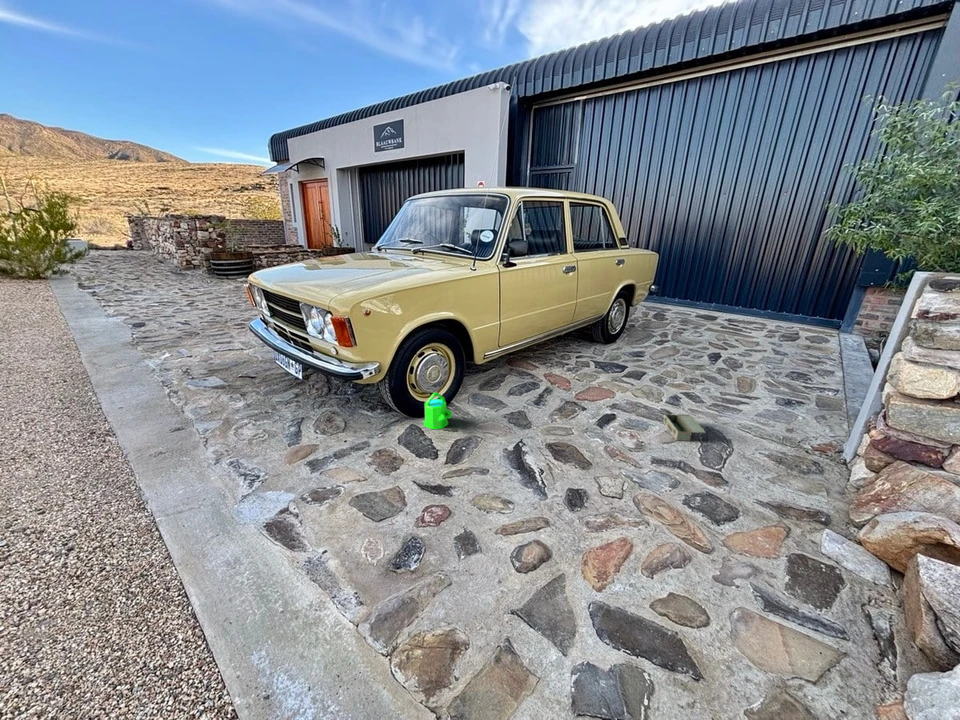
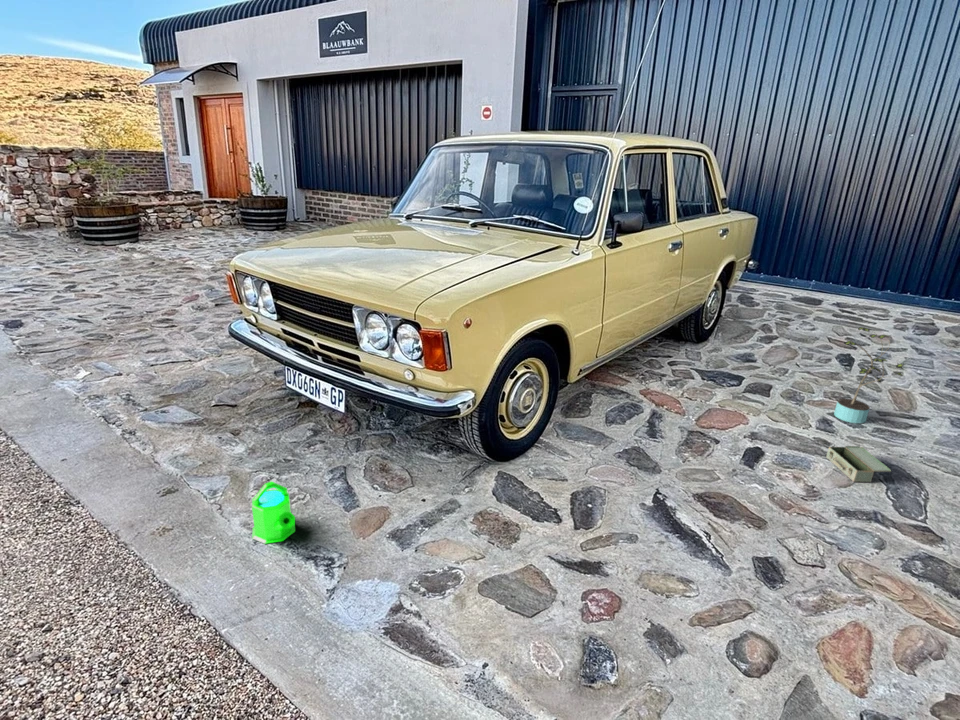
potted plant: none [685,327,733,400] -> present [834,327,903,423]
watering can: present [423,392,452,429] -> present [252,482,295,544]

